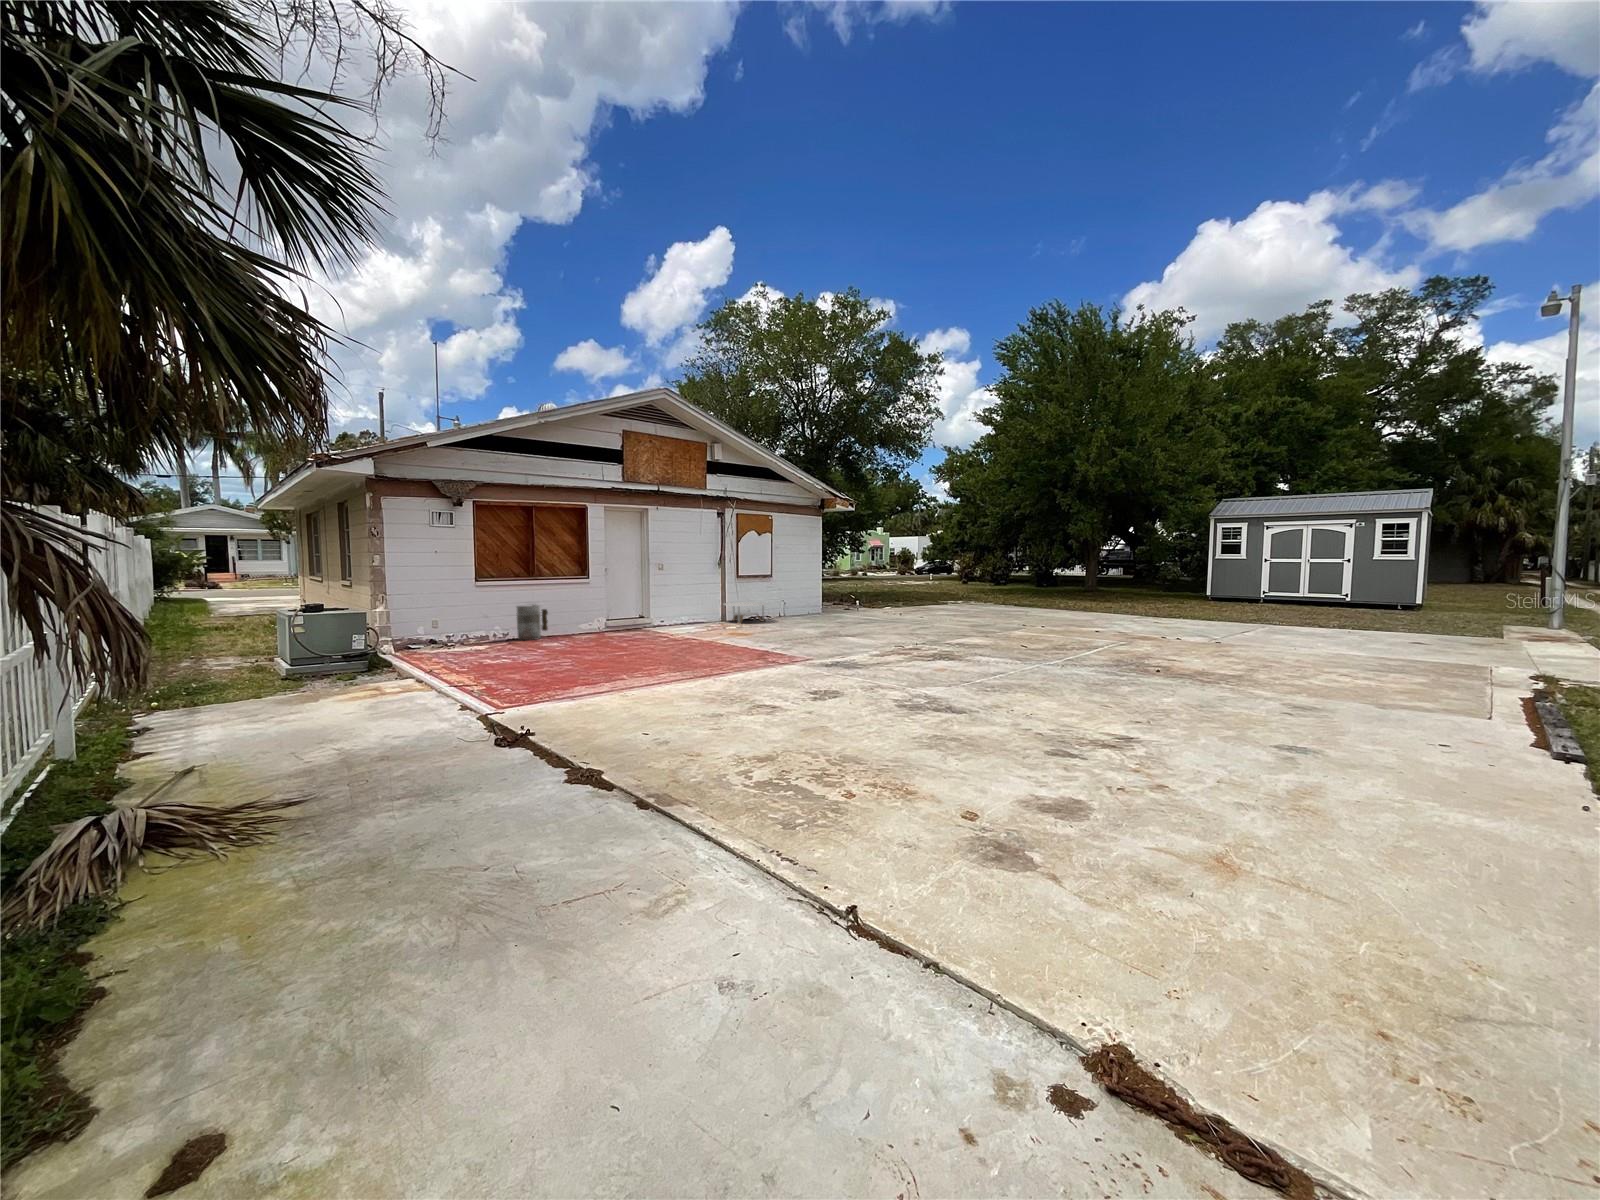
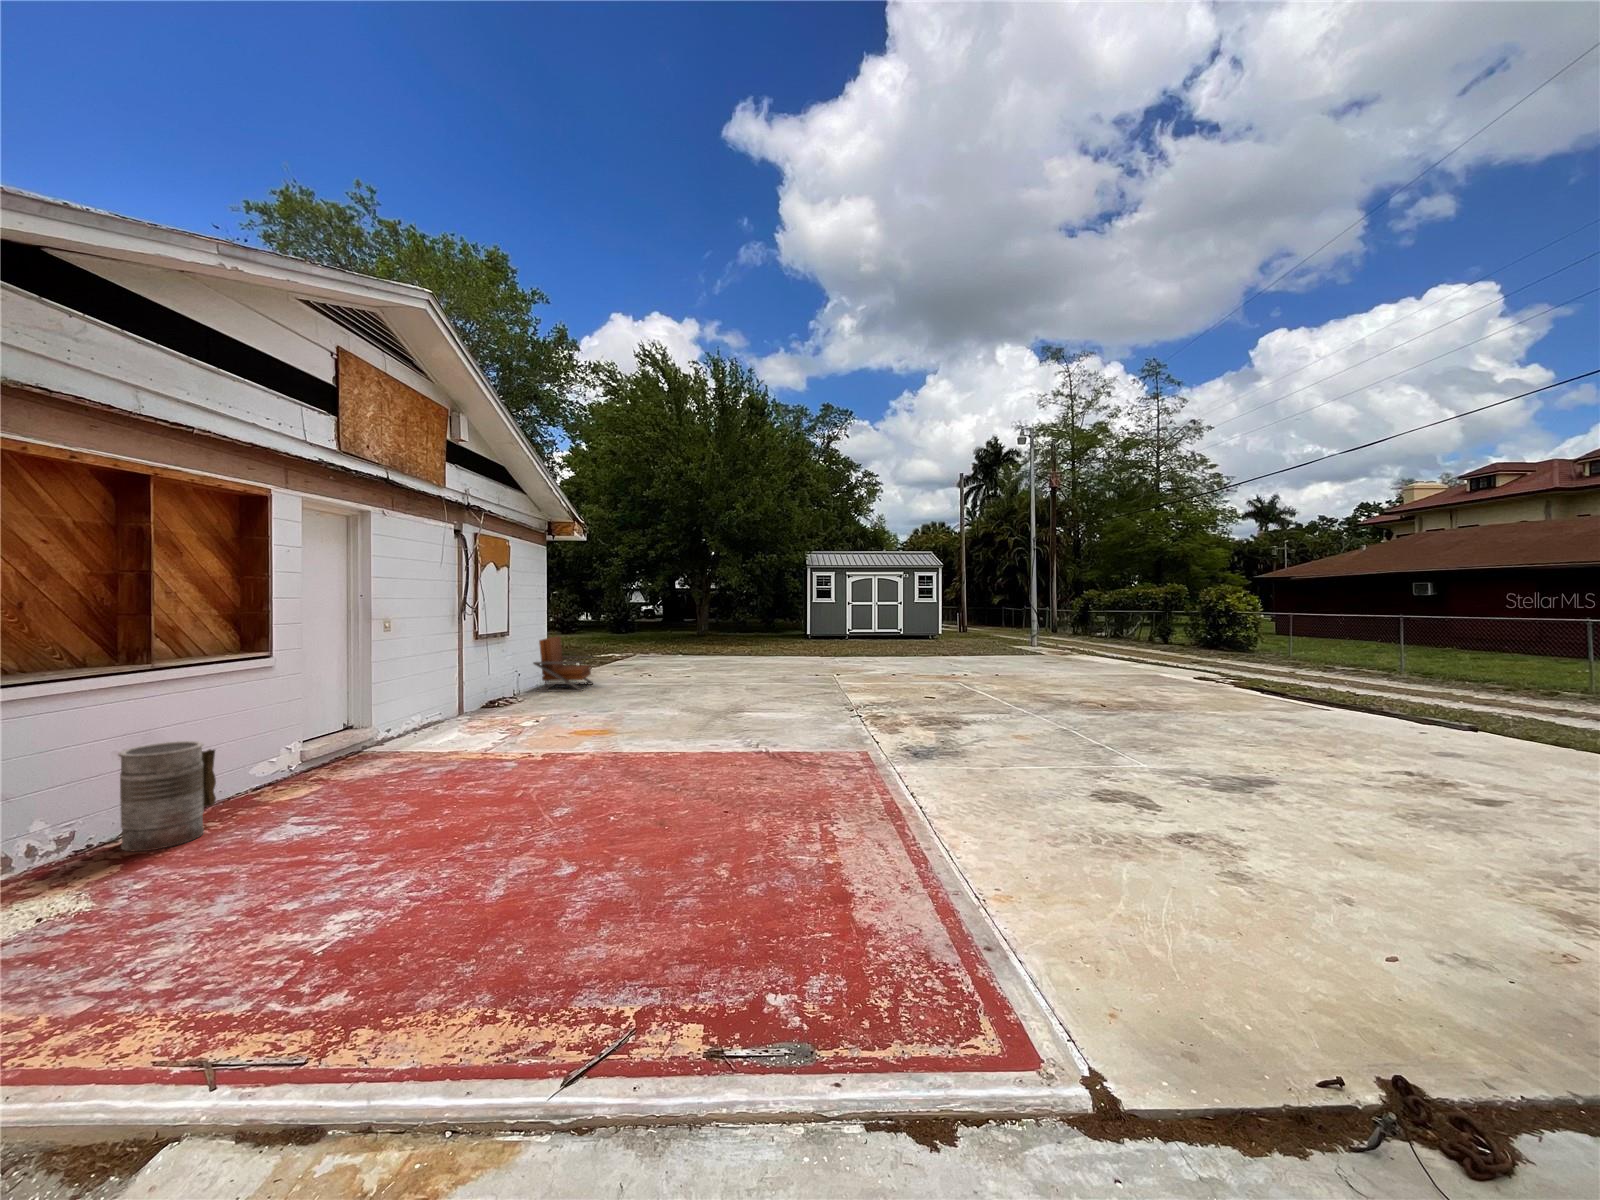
lounge chair: none [796,579,845,617] -> present [534,637,593,692]
round table: present [724,602,766,624] -> none [470,678,550,718]

